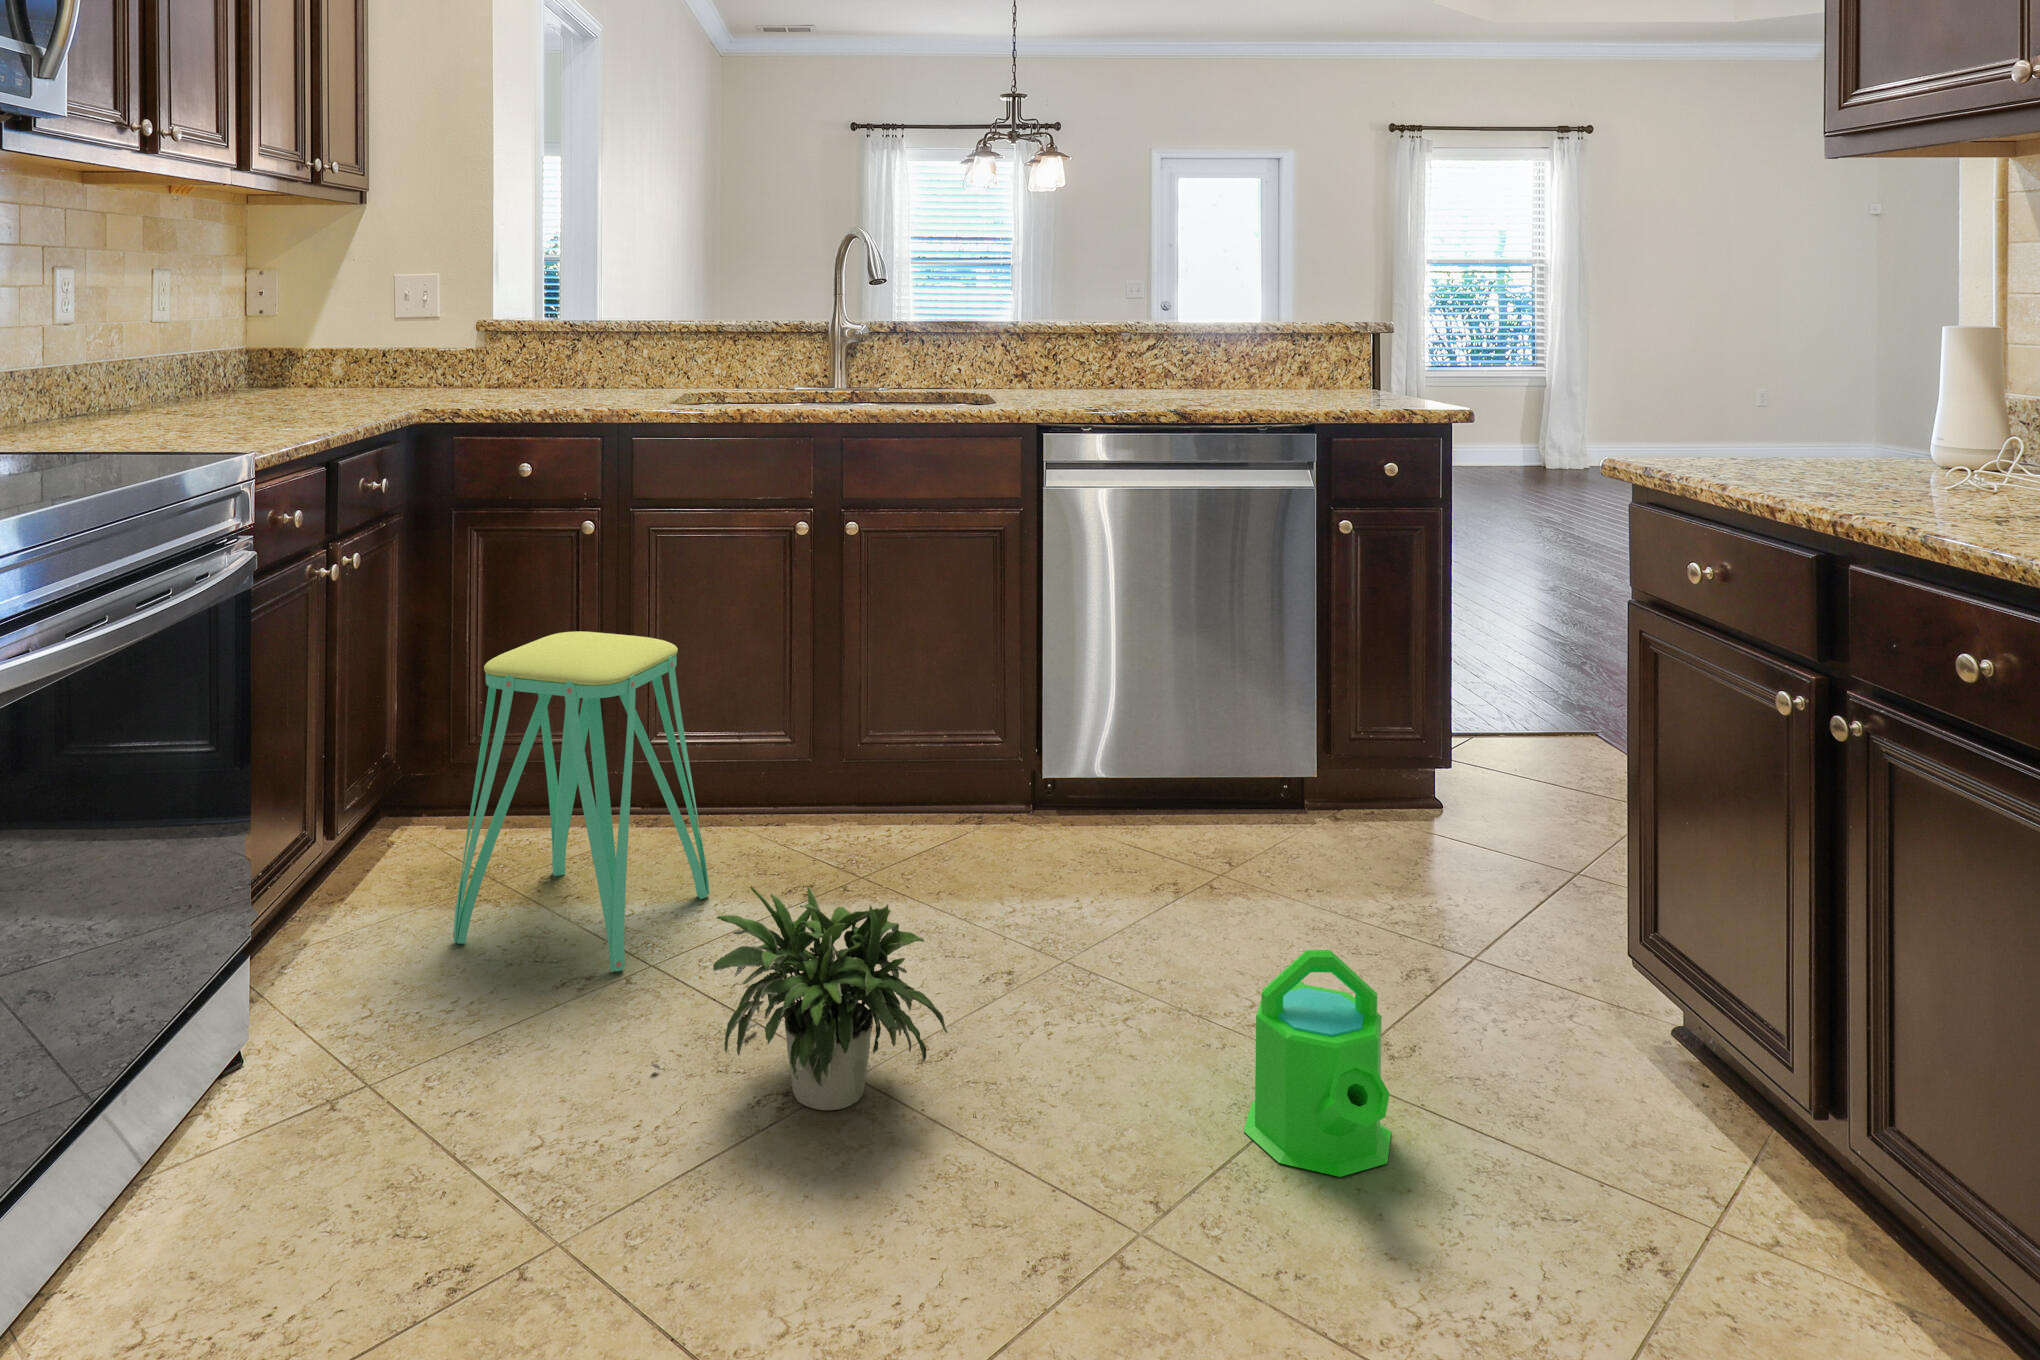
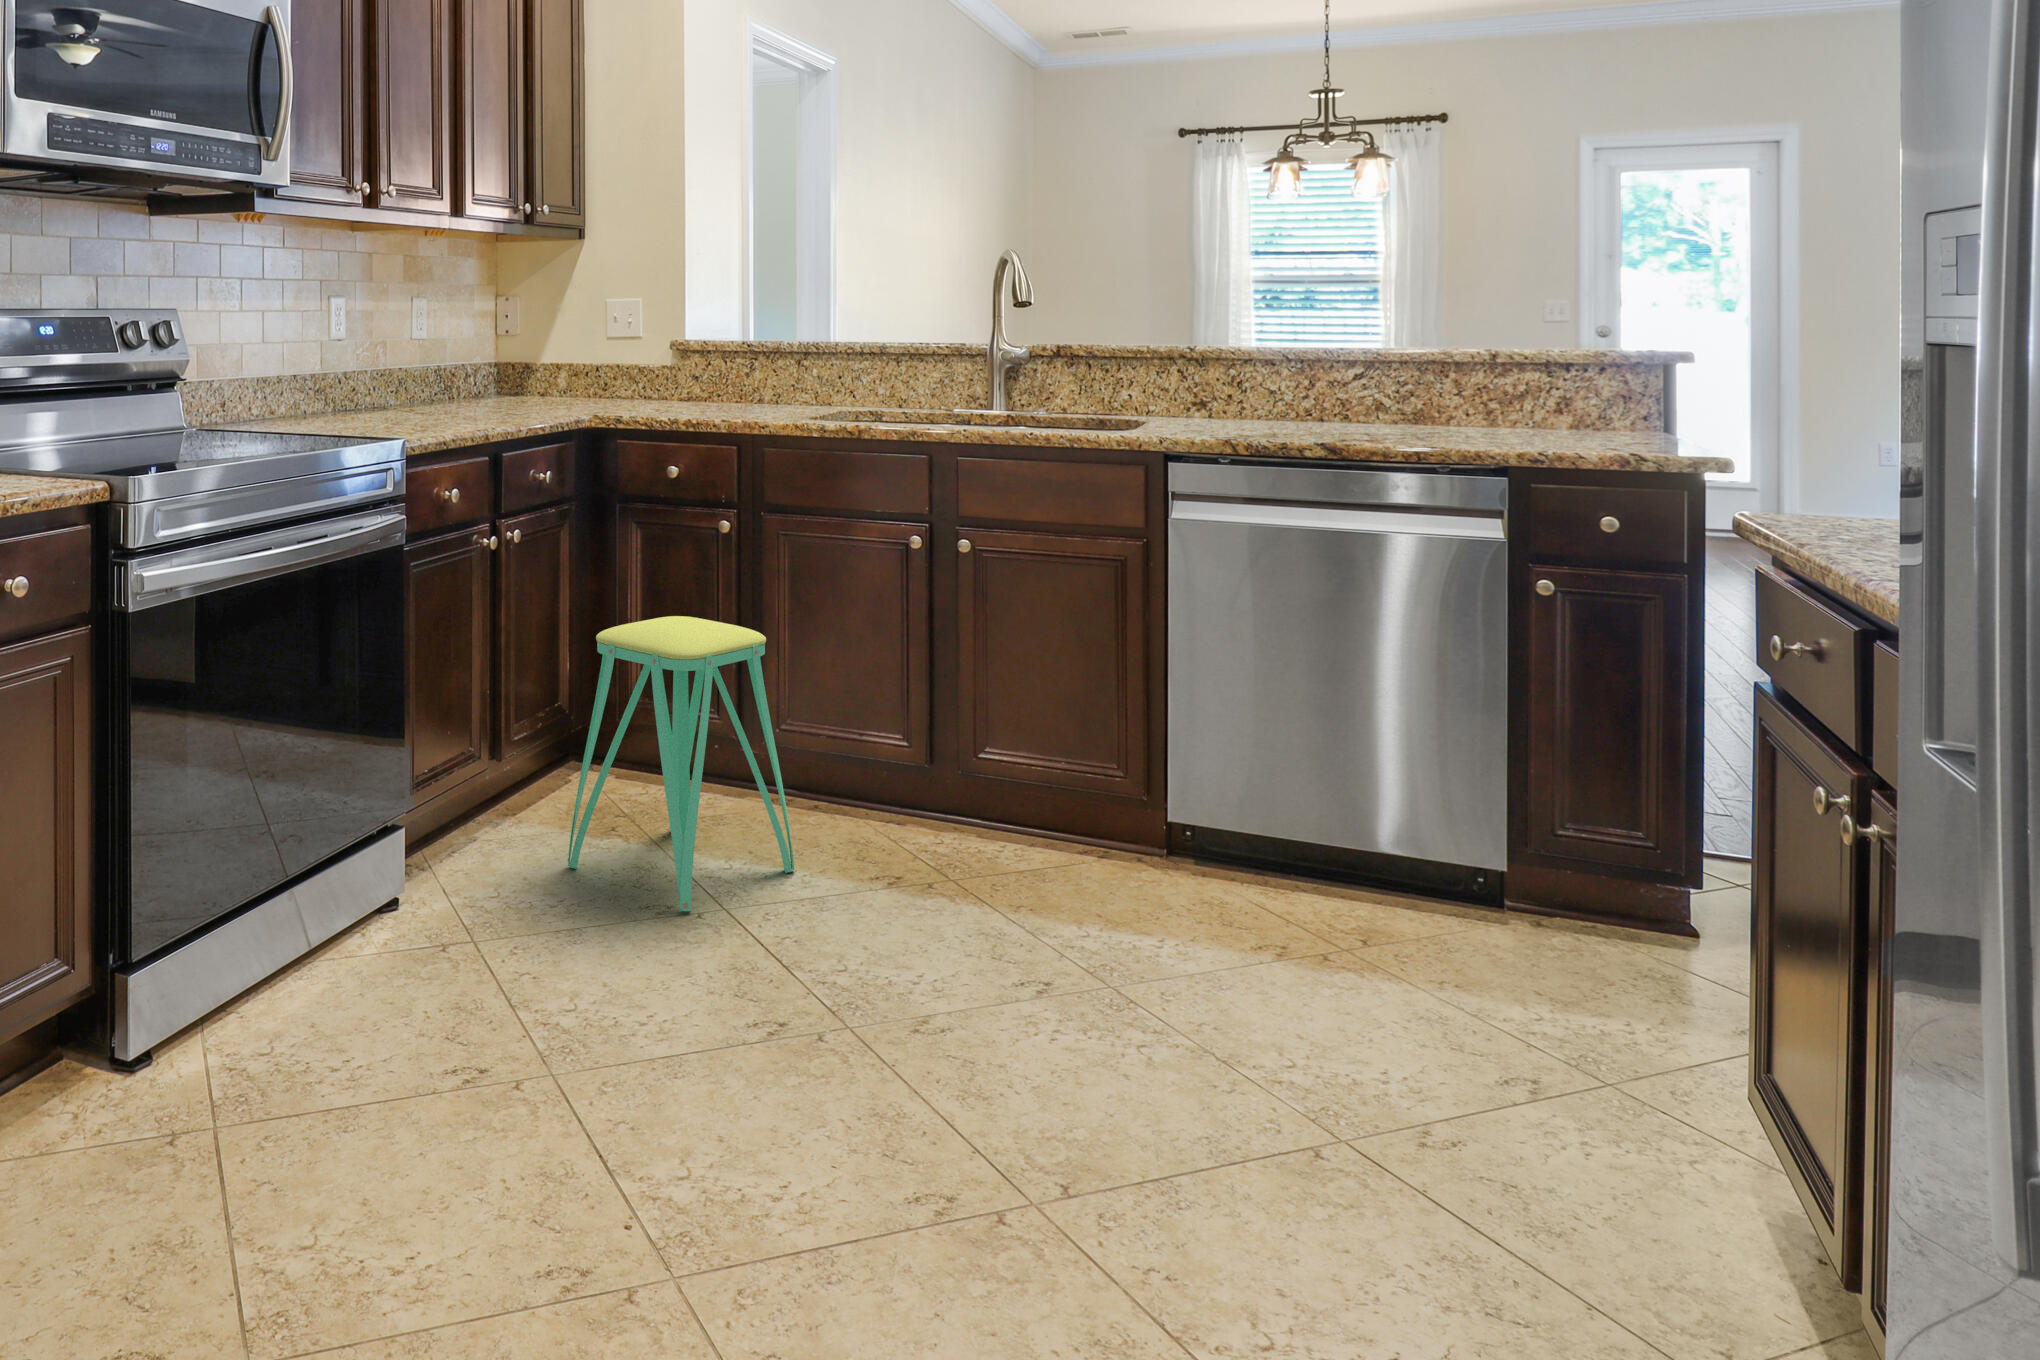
potted plant: present [652,886,947,1110] -> none [674,839,915,1047]
watering can: present [1244,950,1391,1177] -> none [1195,987,1363,1219]

